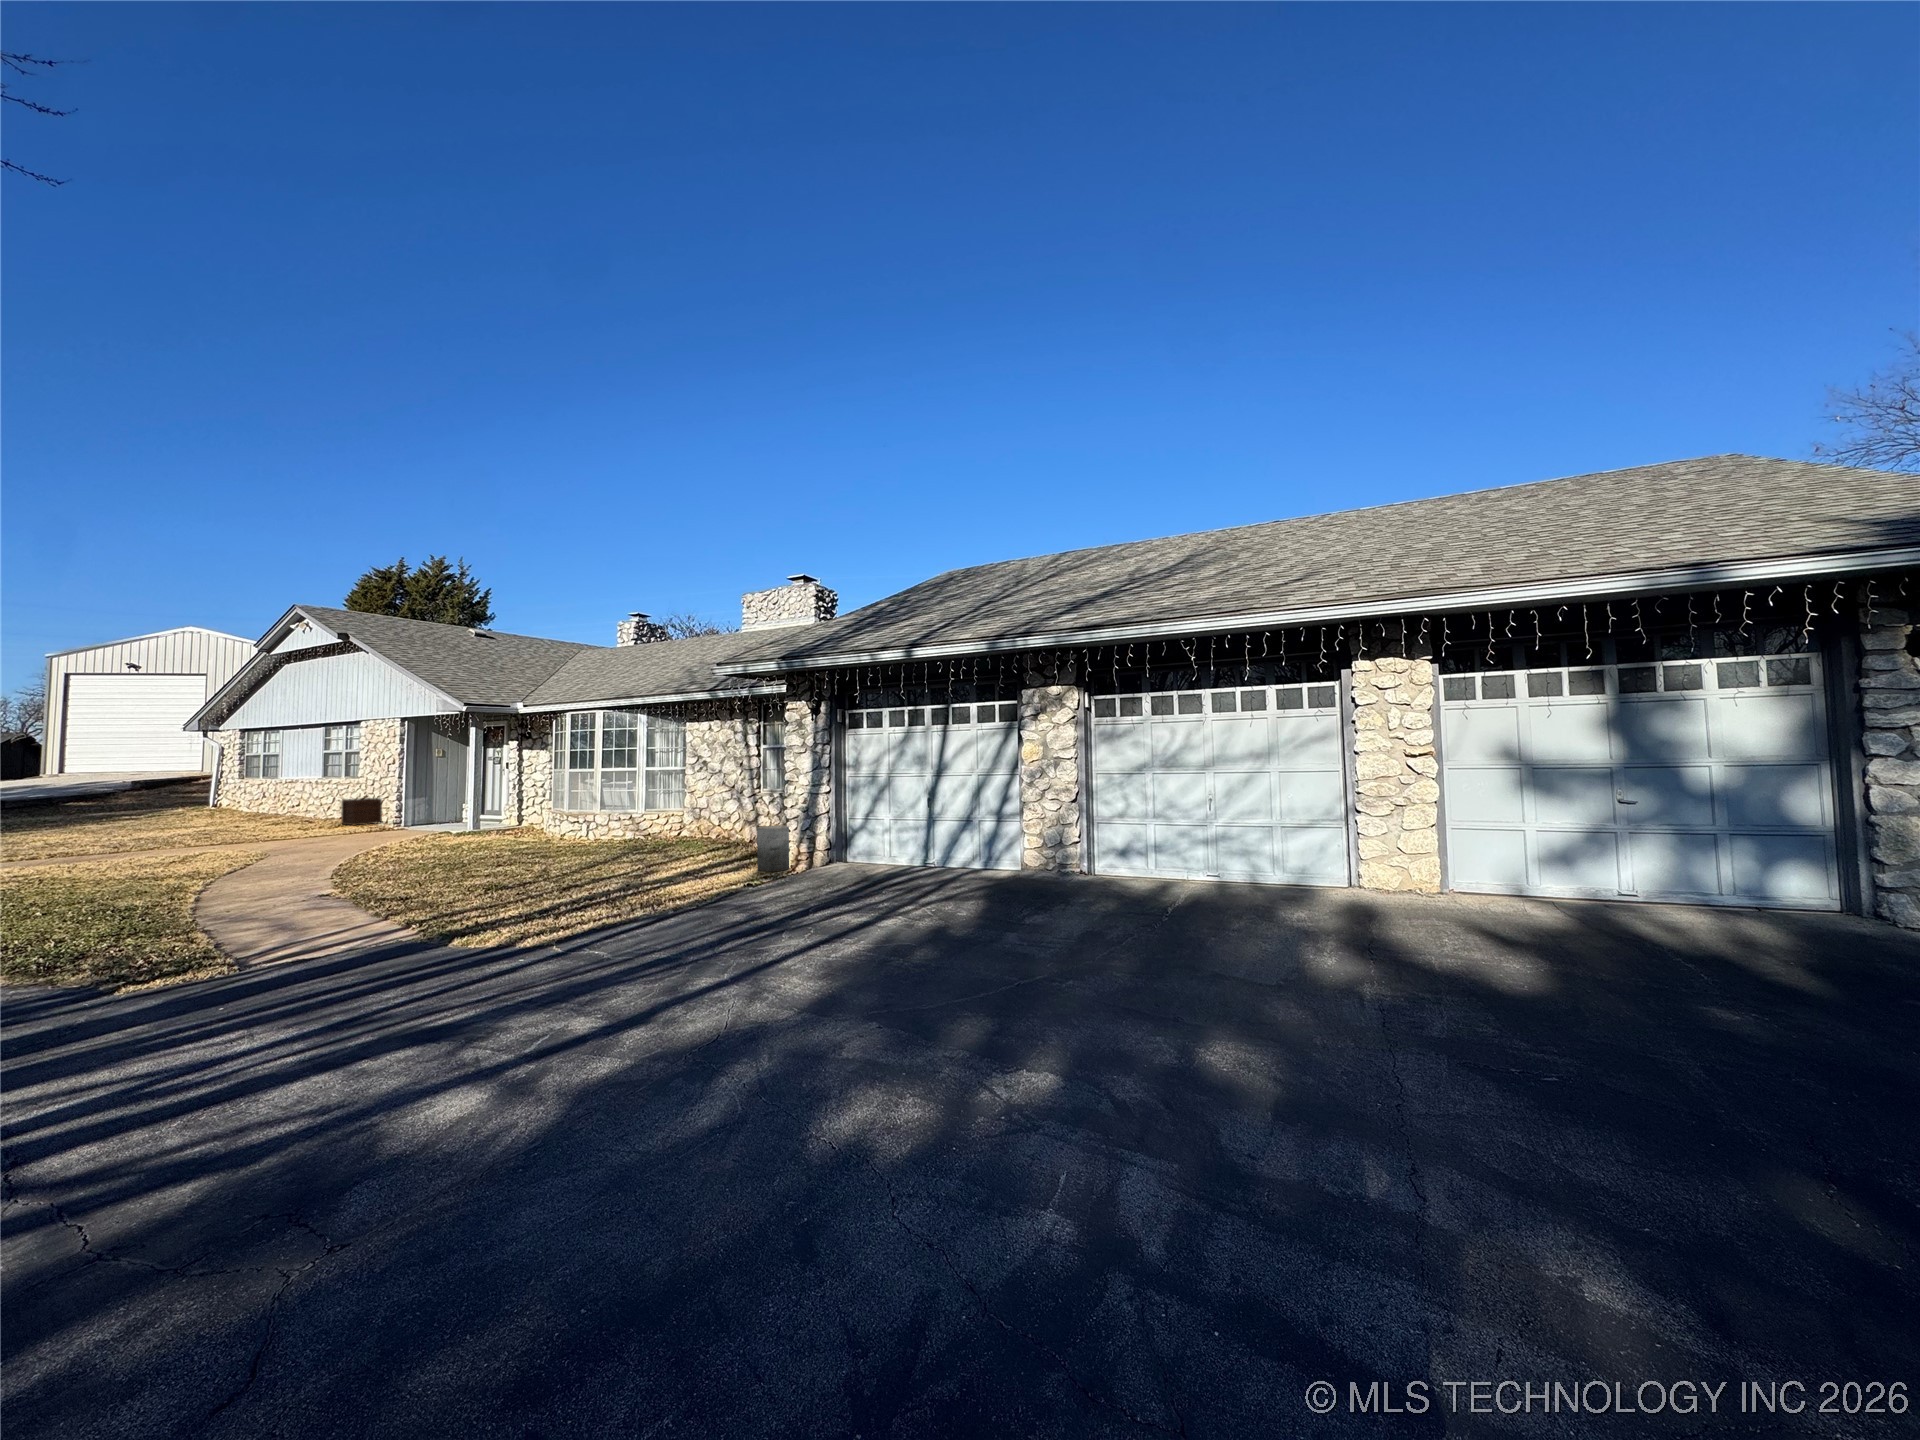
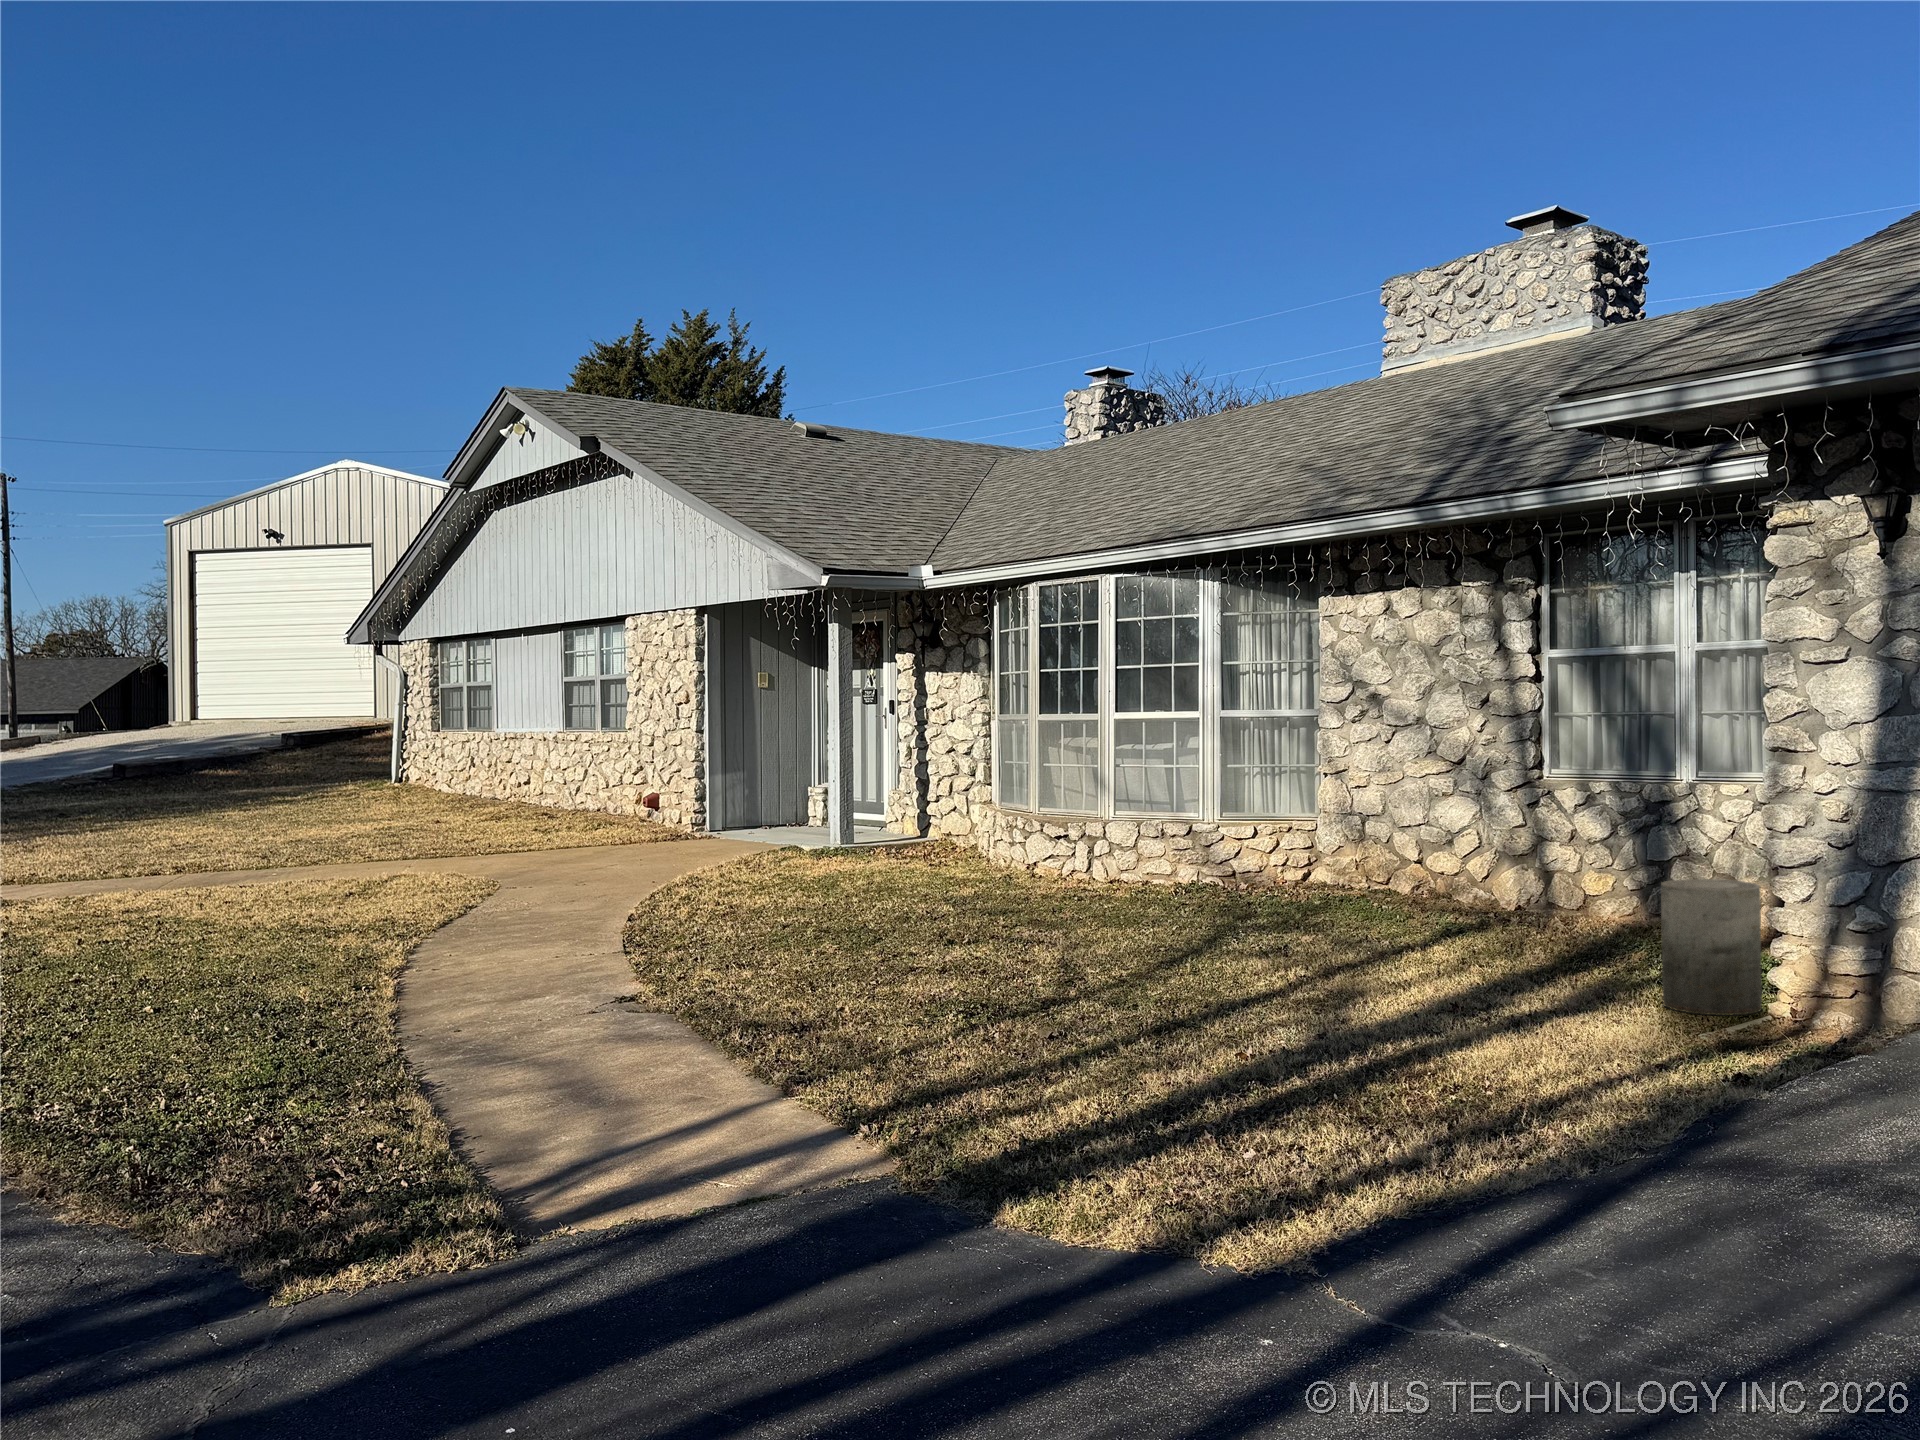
wooden crate: present [341,798,382,825] -> none [600,771,670,827]

